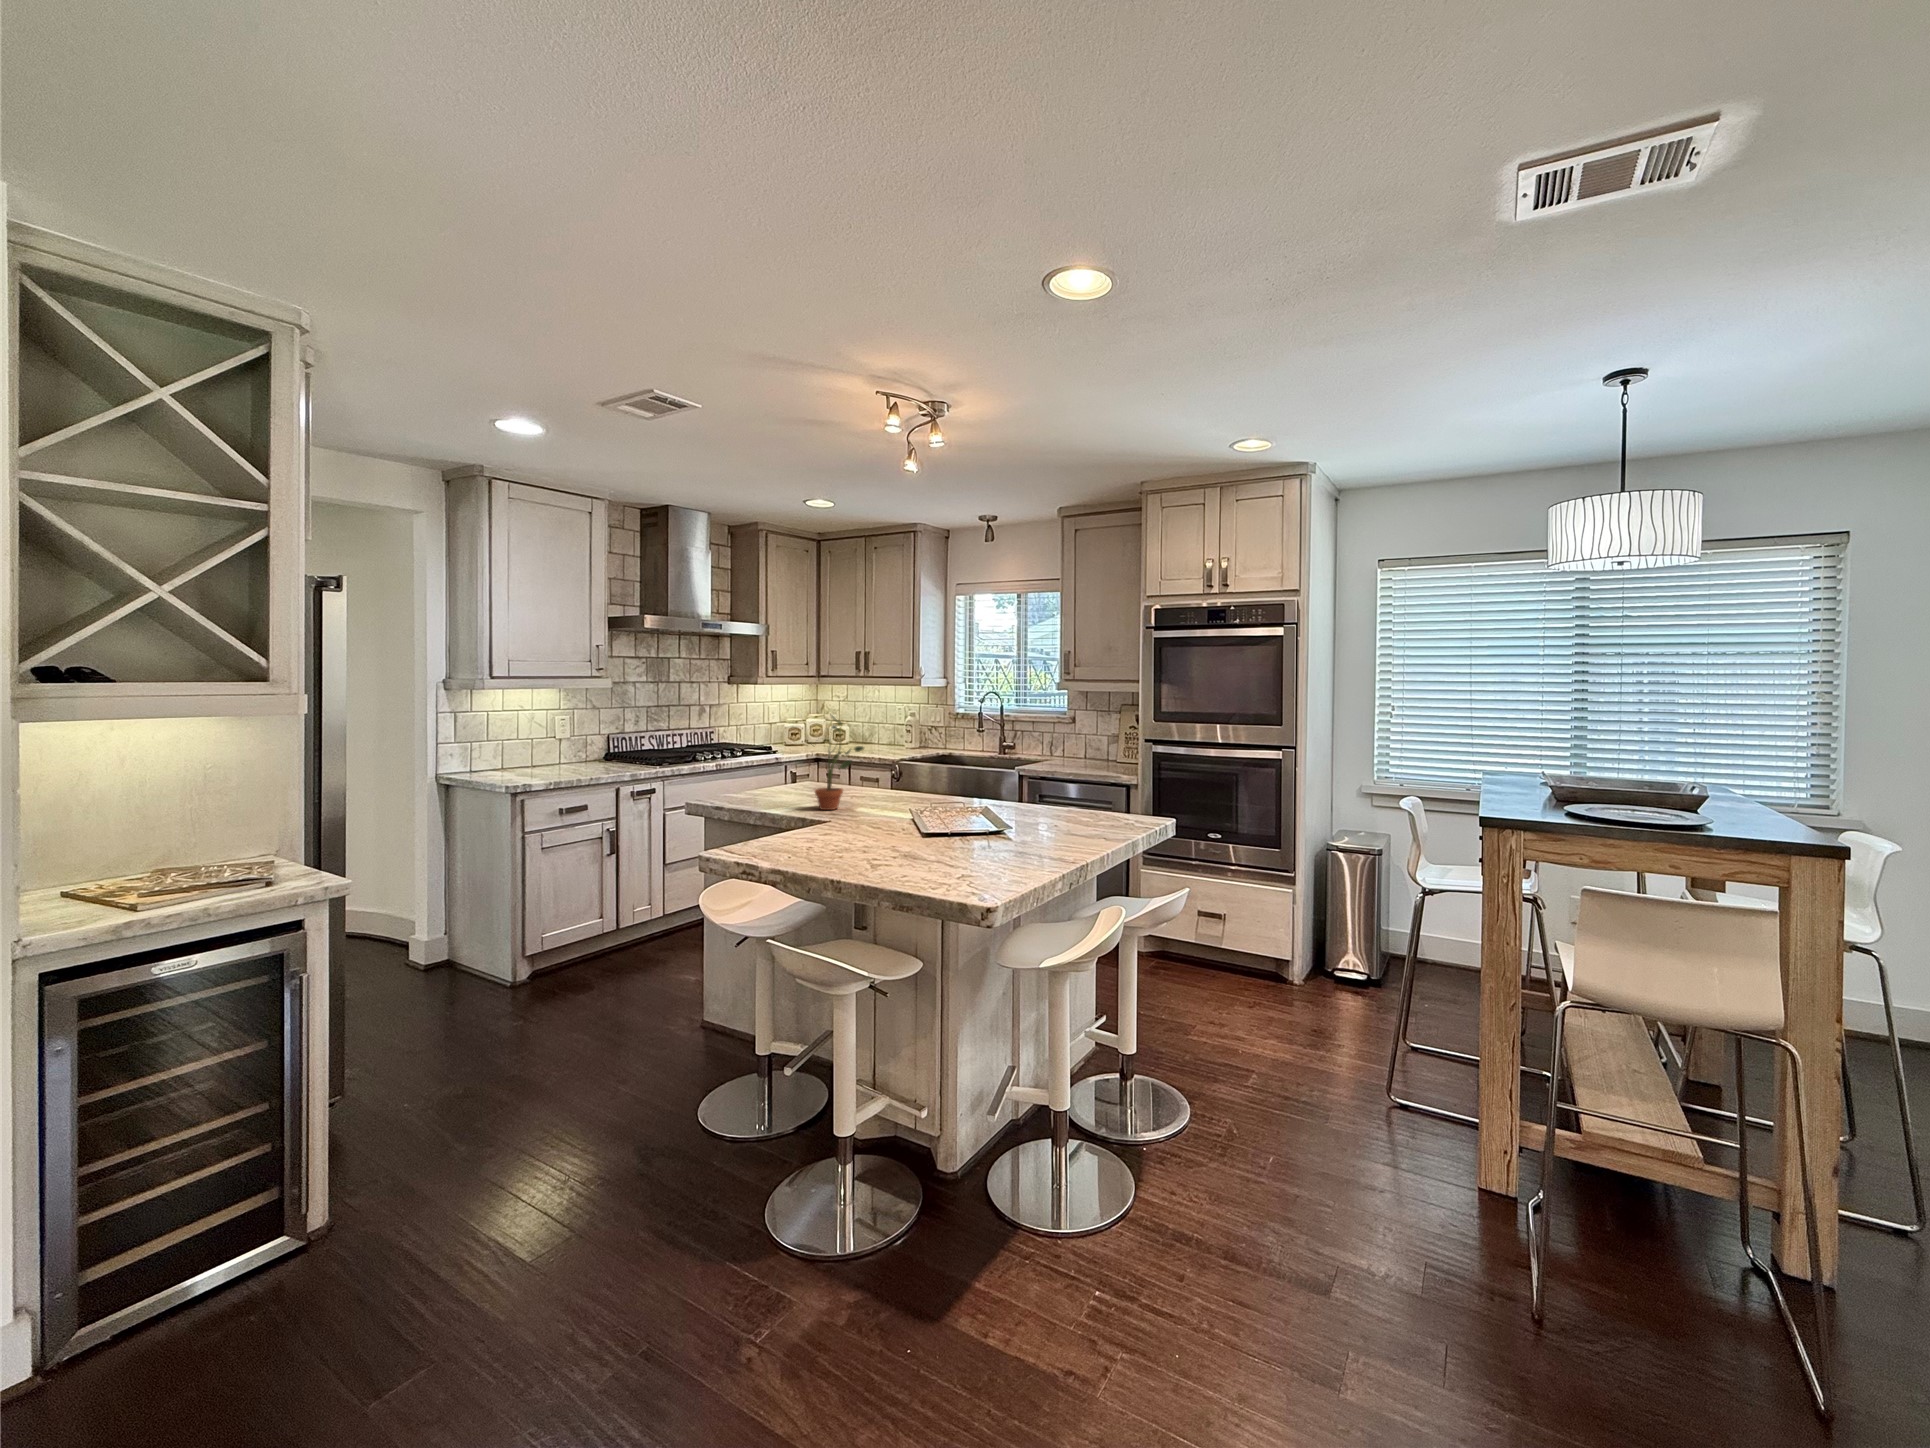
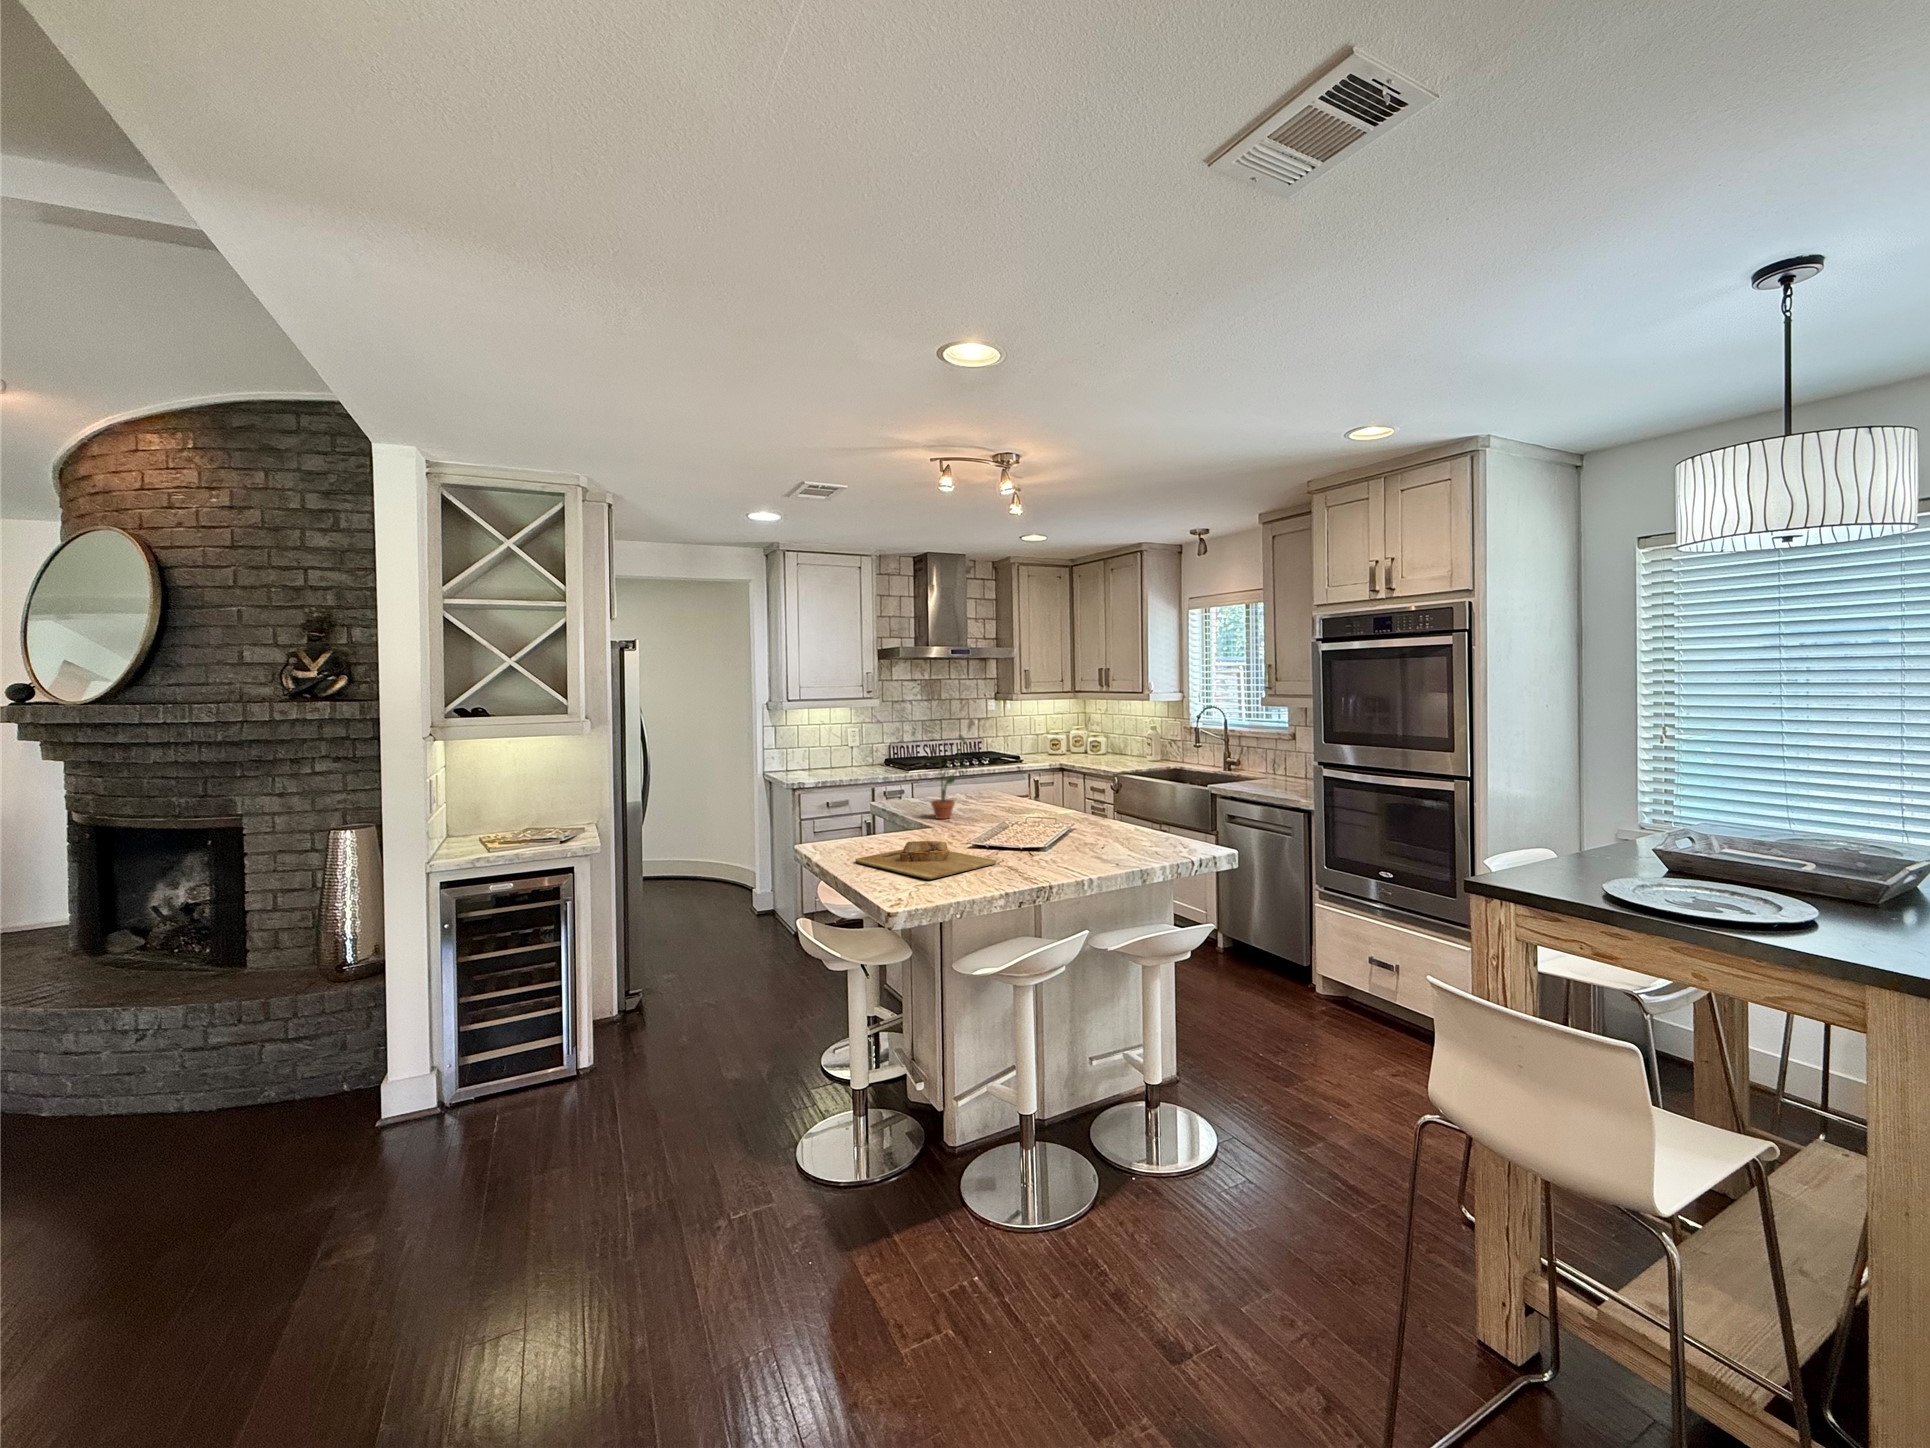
cutting board: none [836,828,996,868] -> present [856,841,996,879]

